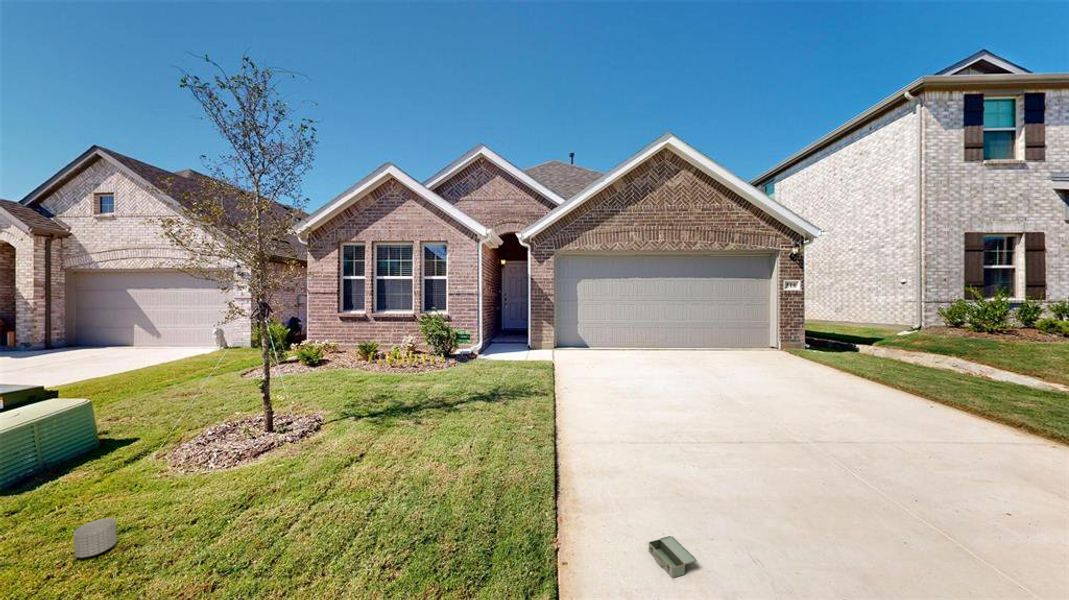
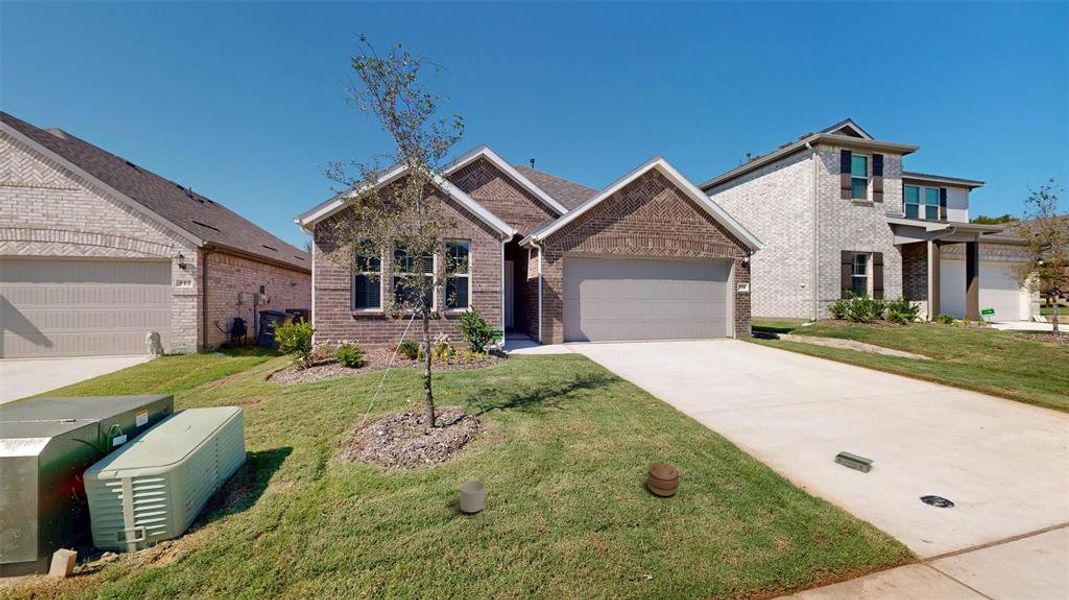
basket: none [296,525,340,572] -> present [647,464,679,496]

